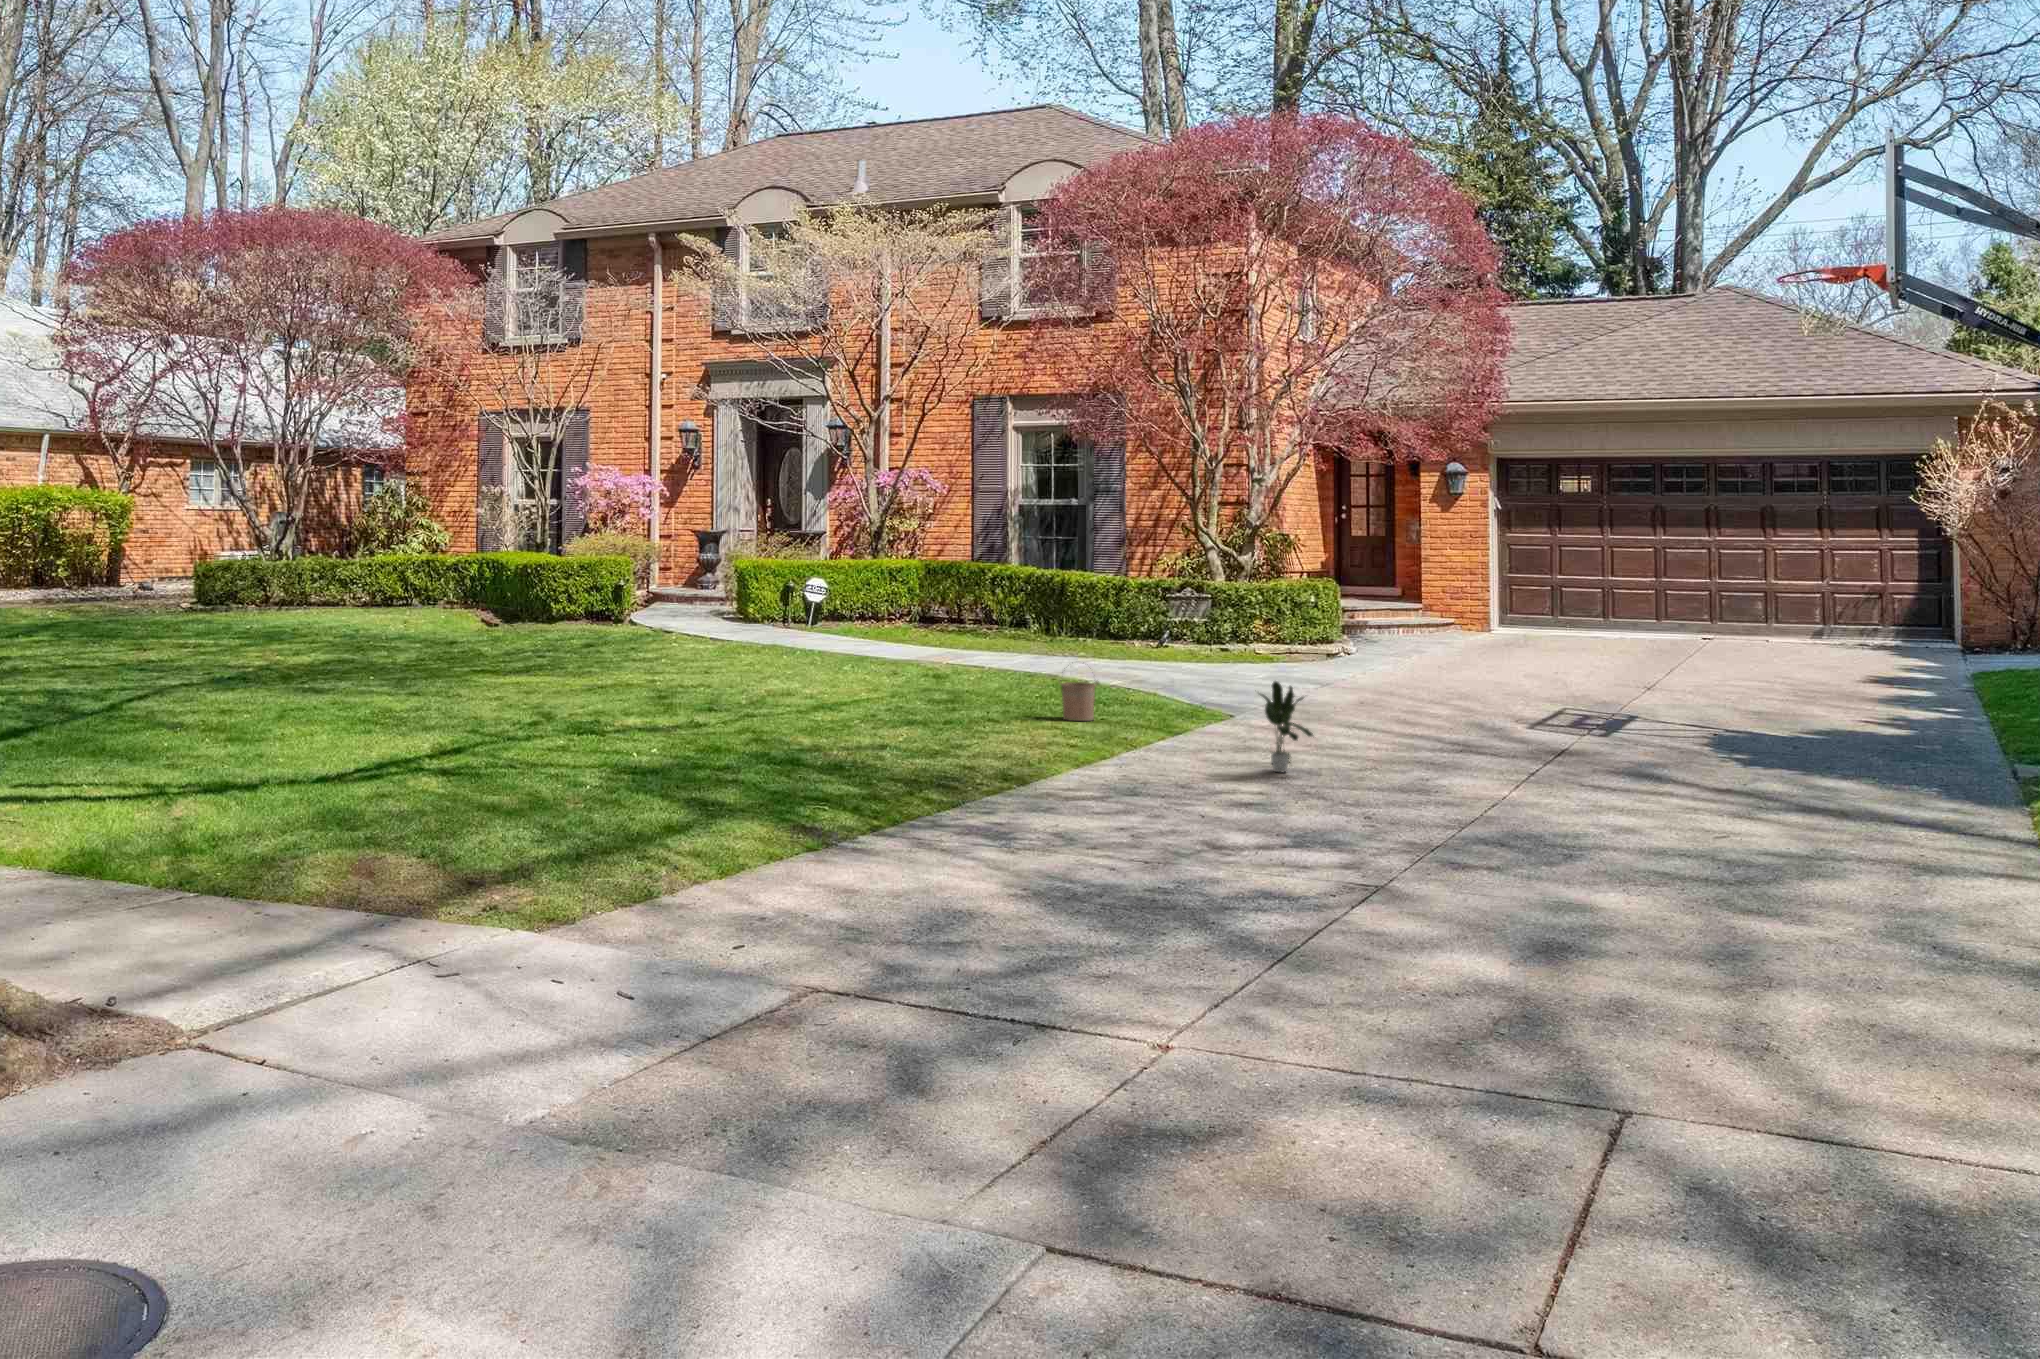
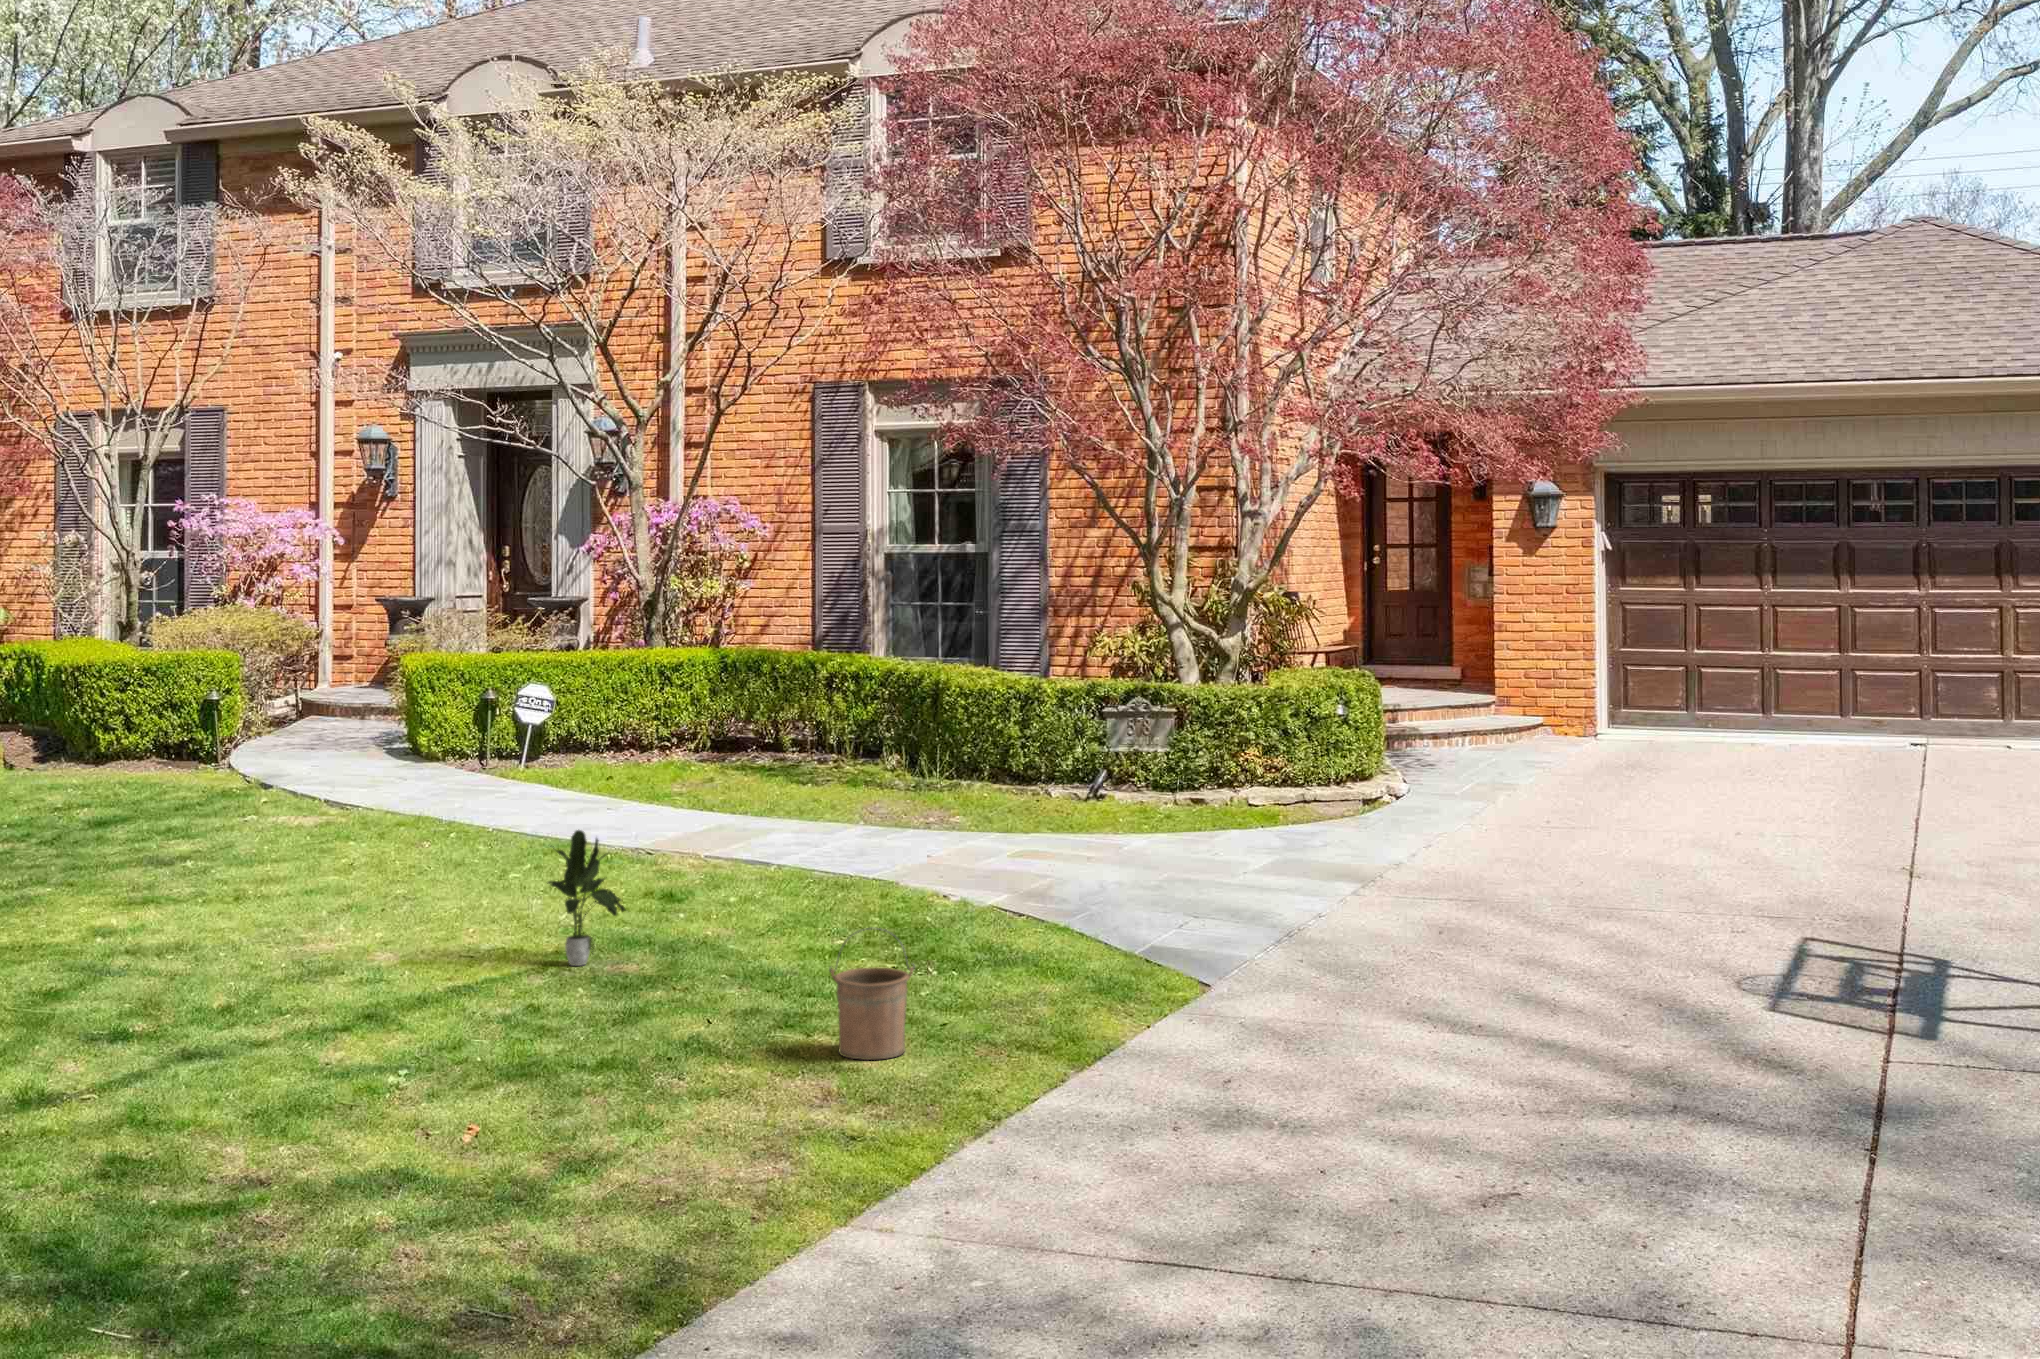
potted plant: present [1260,681,1313,772] -> present [547,830,626,966]

